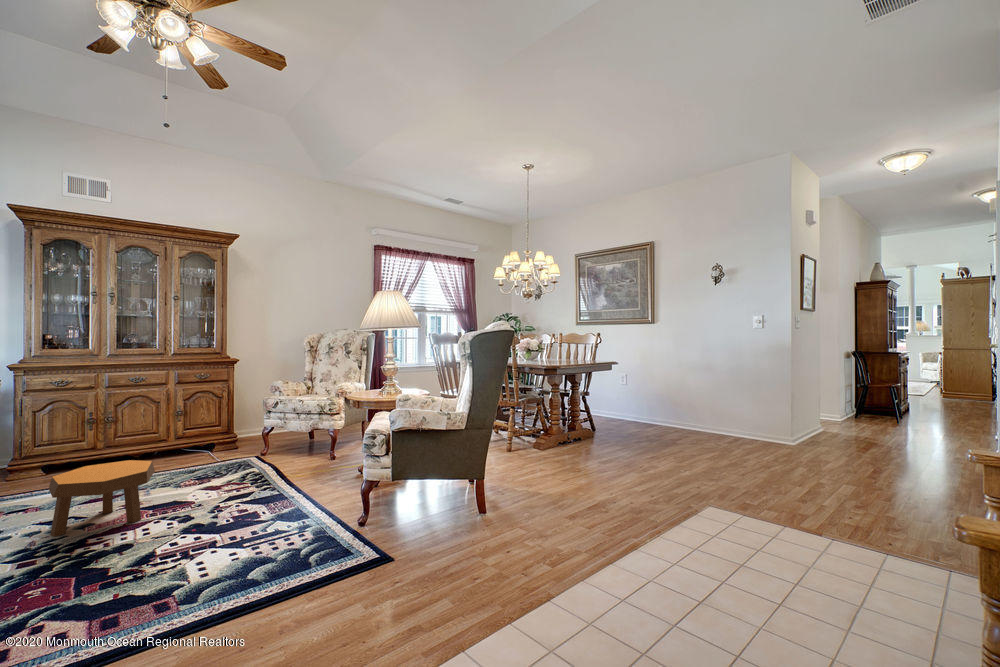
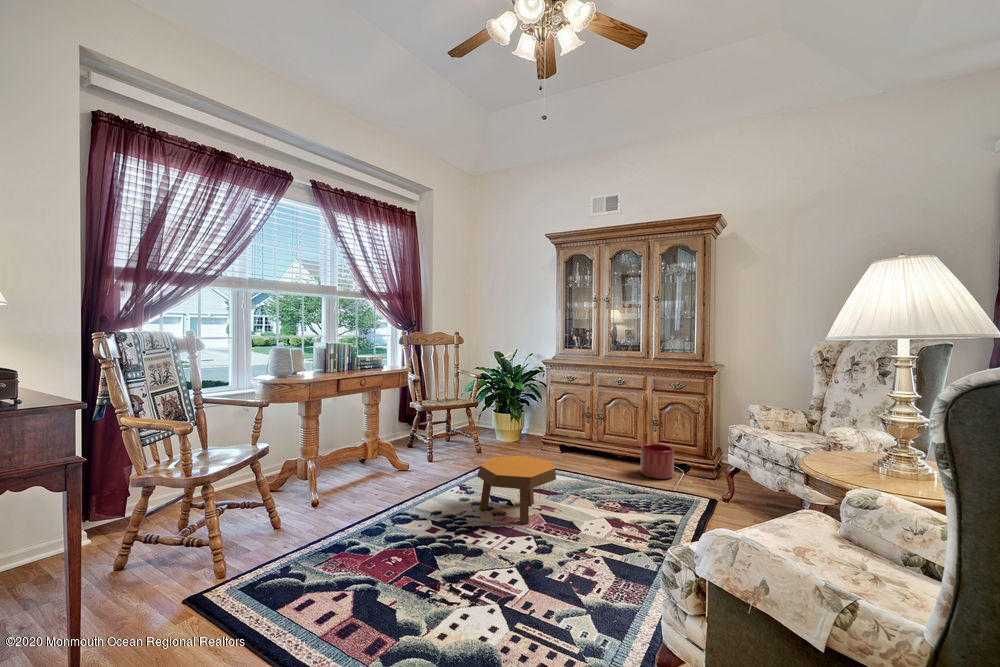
planter: none [174,430,209,461] -> present [641,444,674,479]

